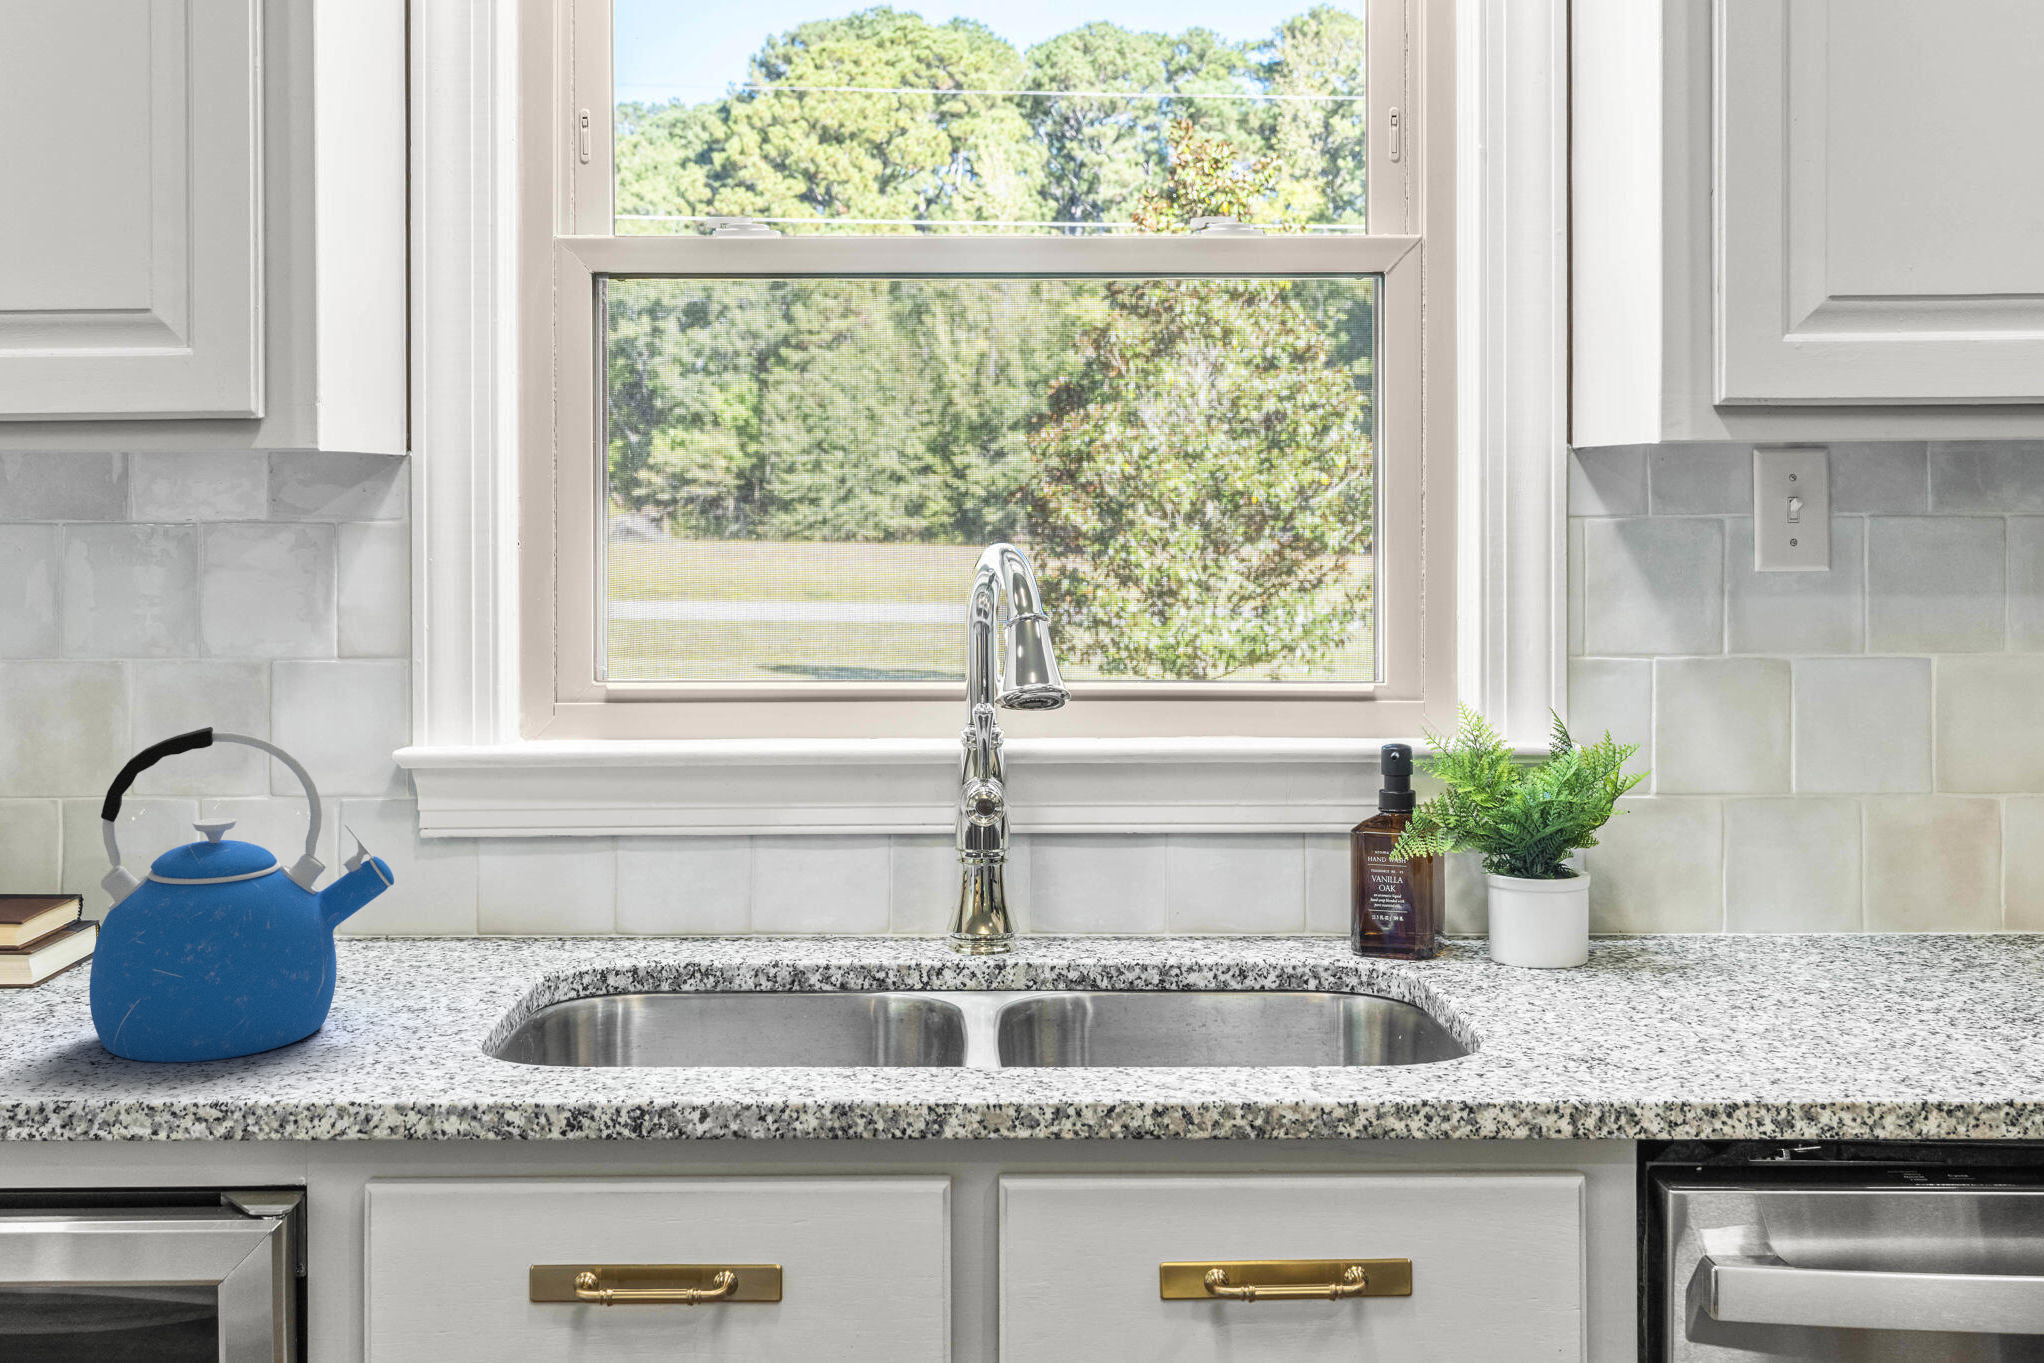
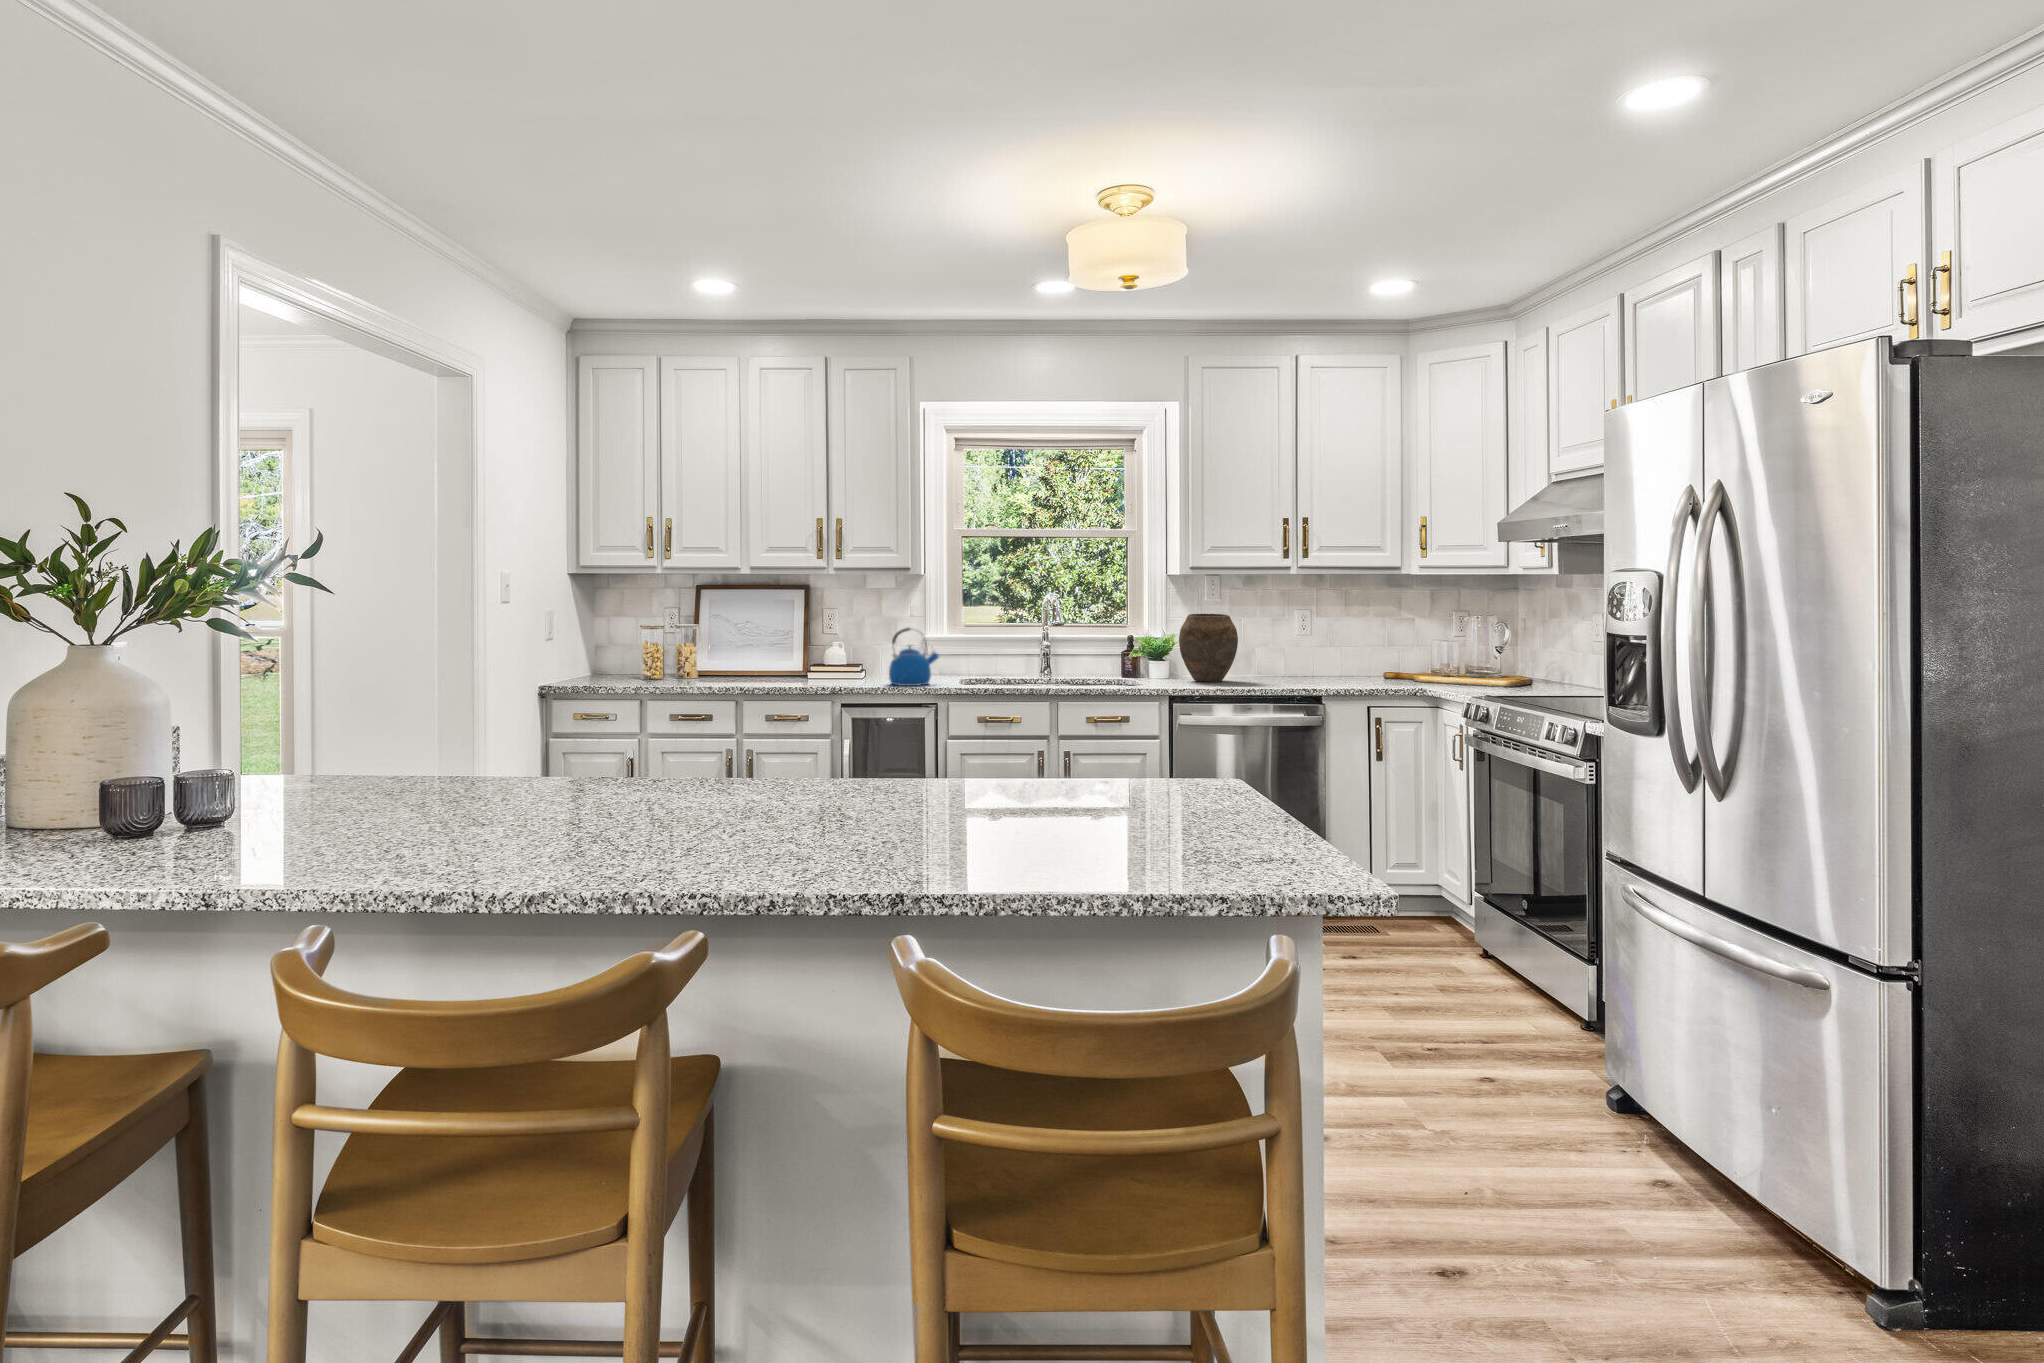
vase: none [1660,651,1997,1026] -> present [1179,614,1238,682]

